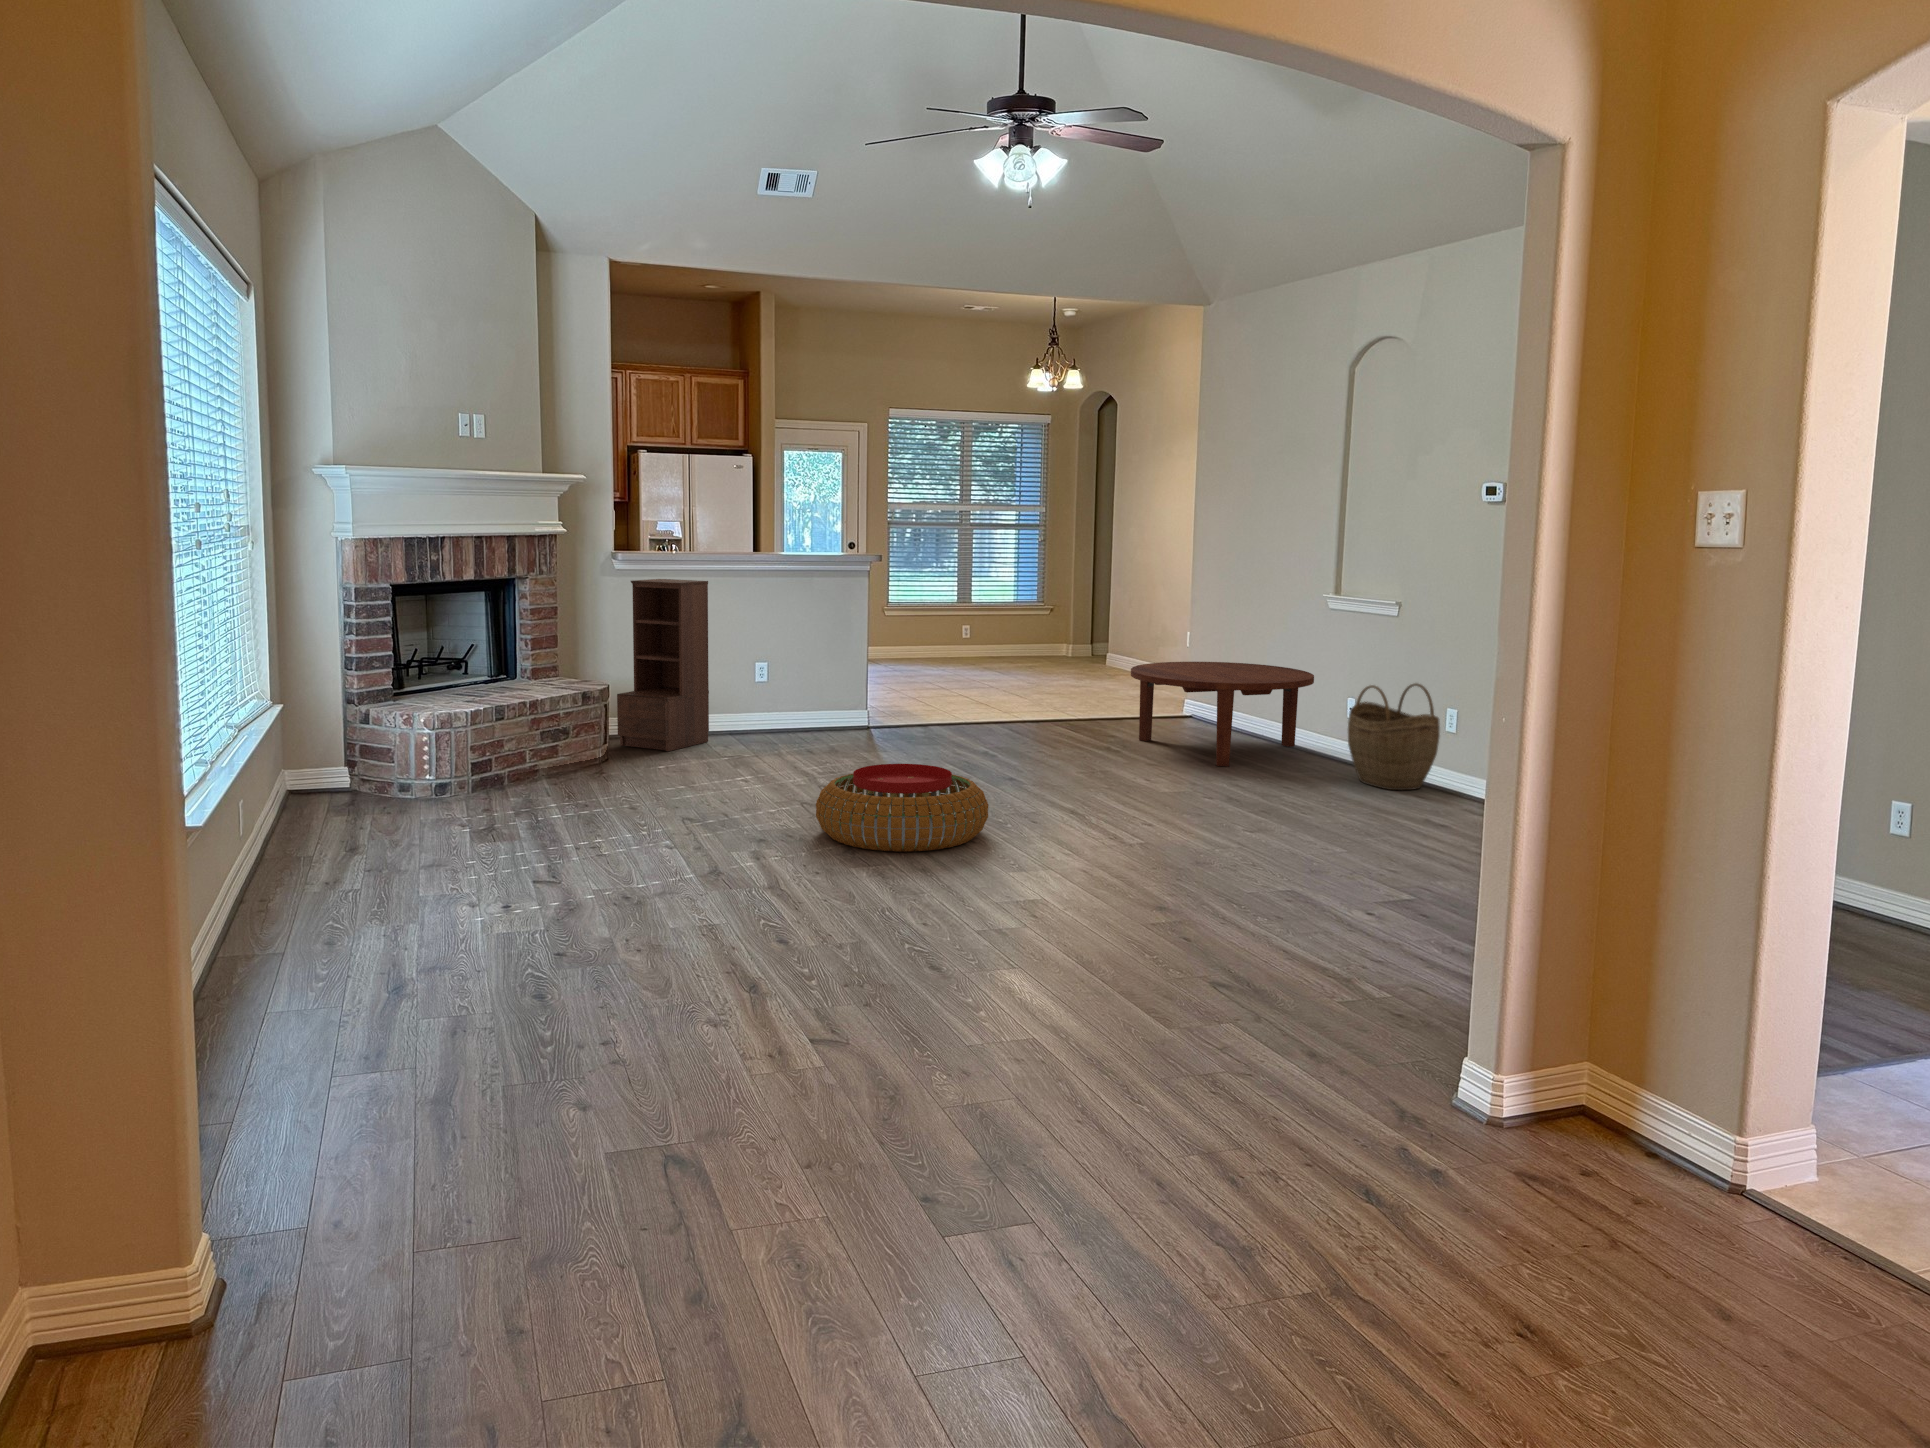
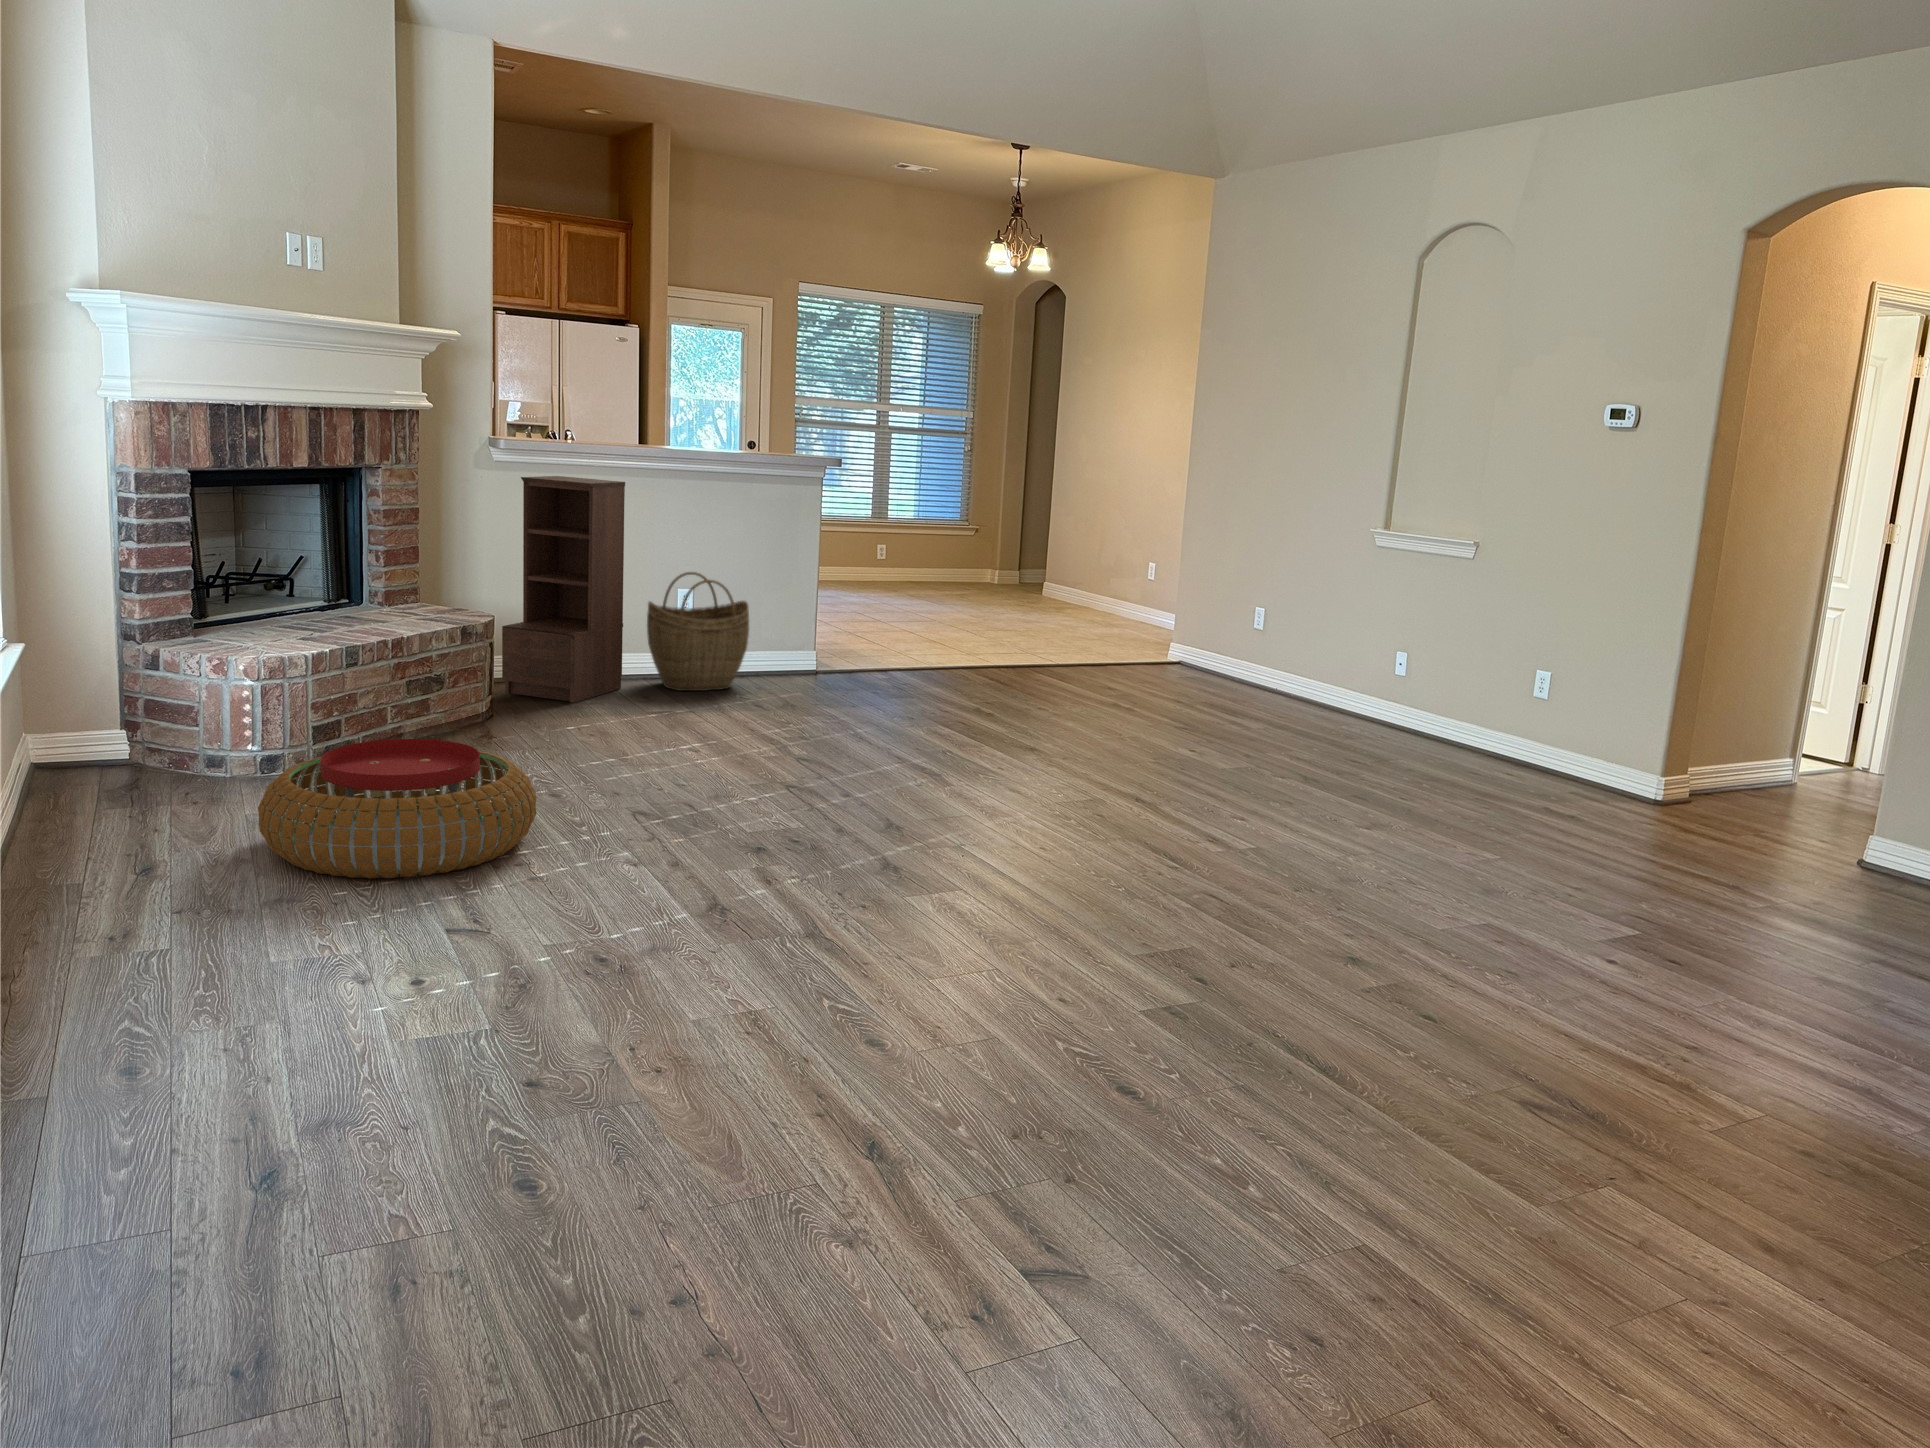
coffee table: present [1131,662,1314,766] -> none [1145,602,1360,732]
woven basket: present [1348,683,1440,790] -> present [647,572,749,691]
pouf: present [816,764,988,852] -> present [258,739,537,878]

